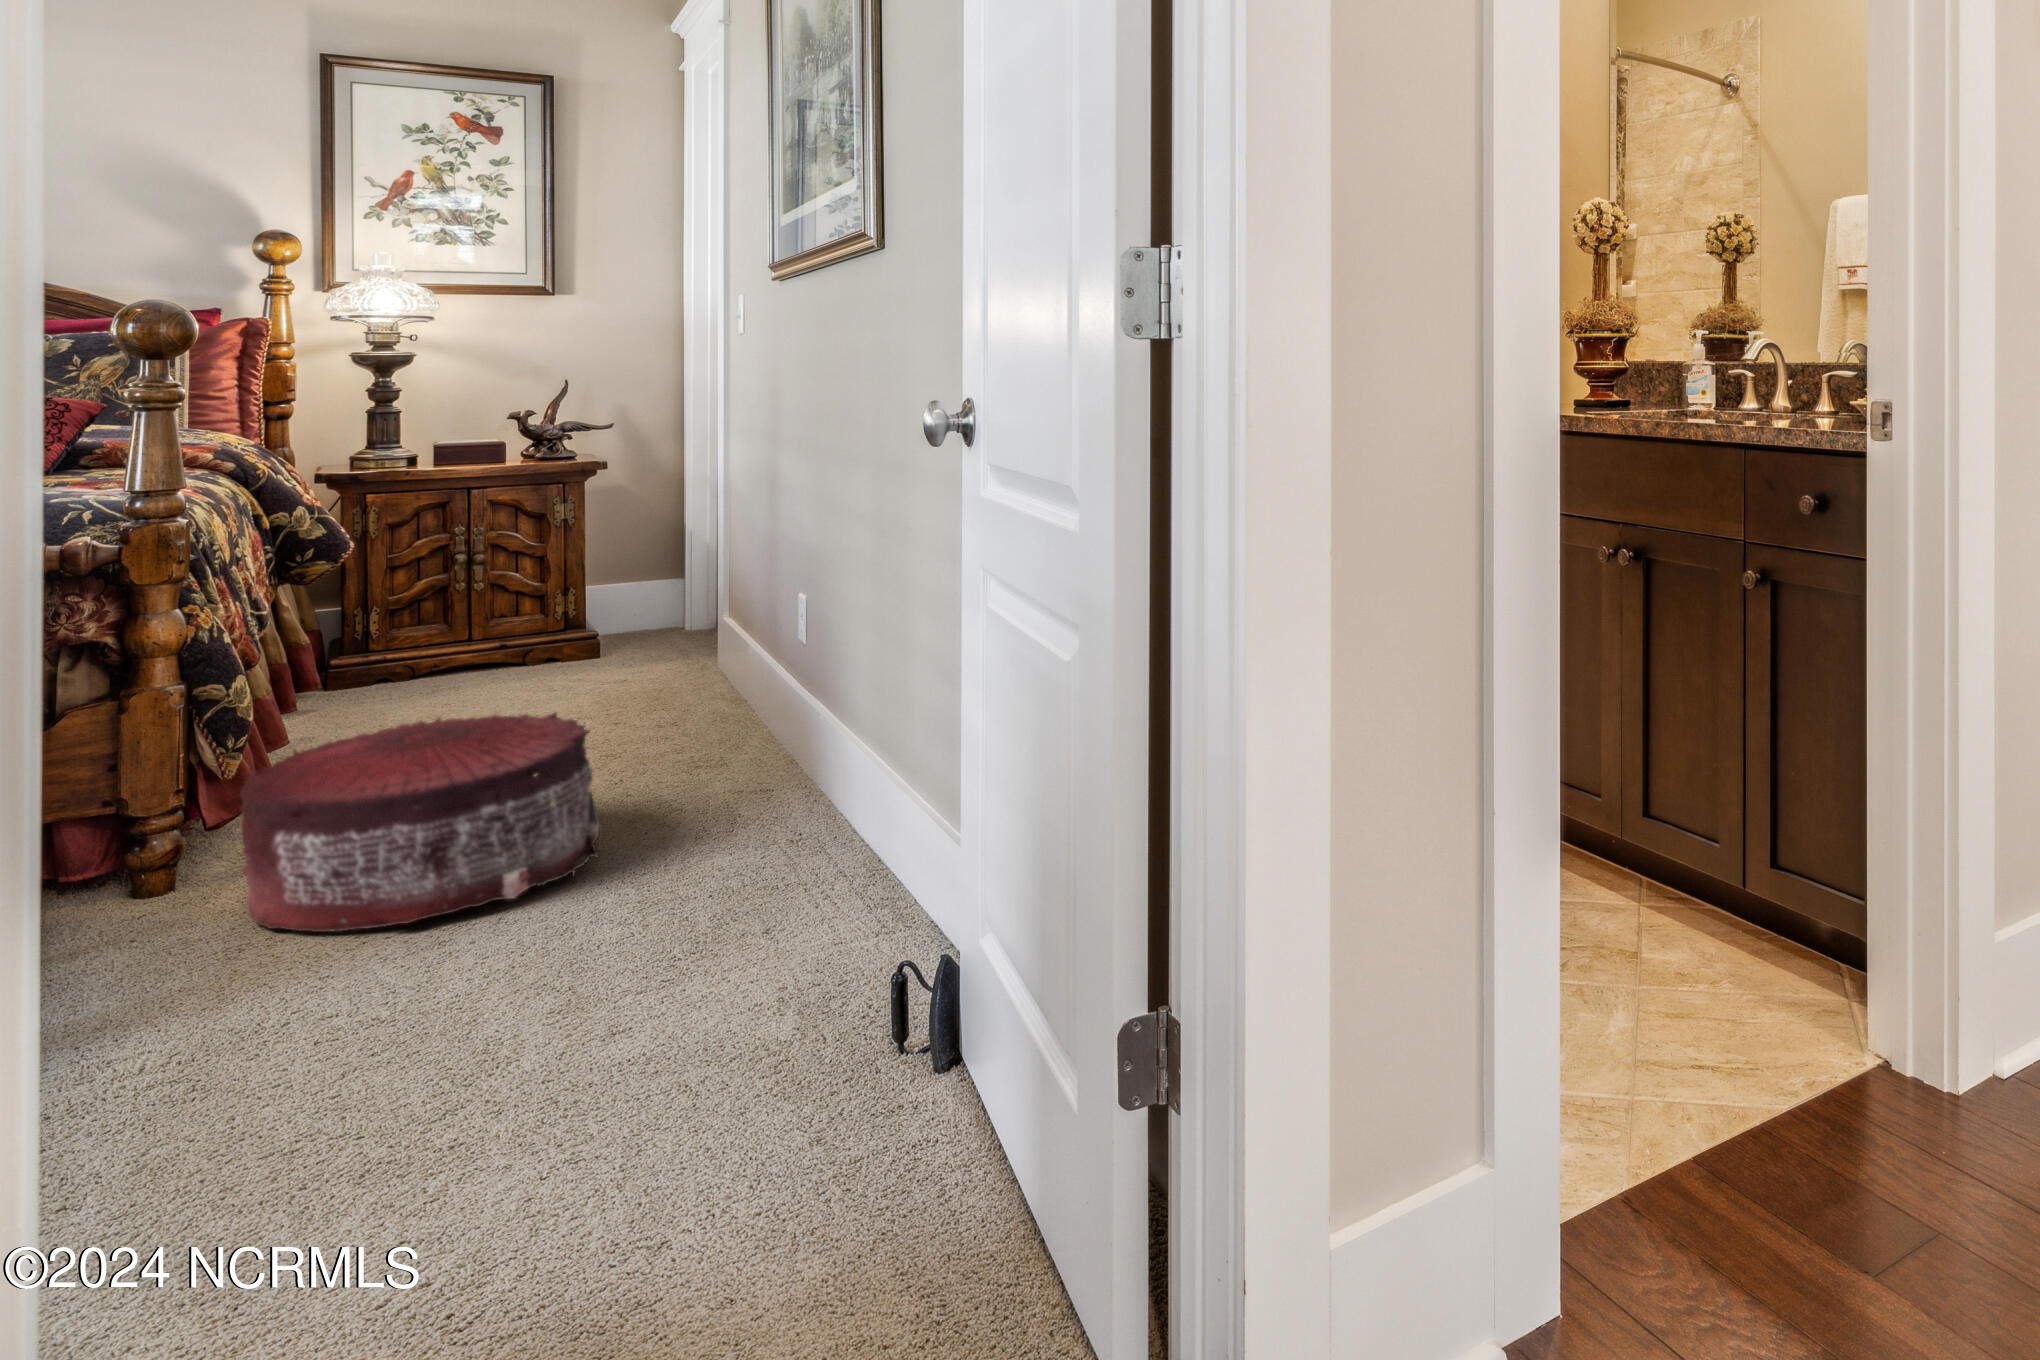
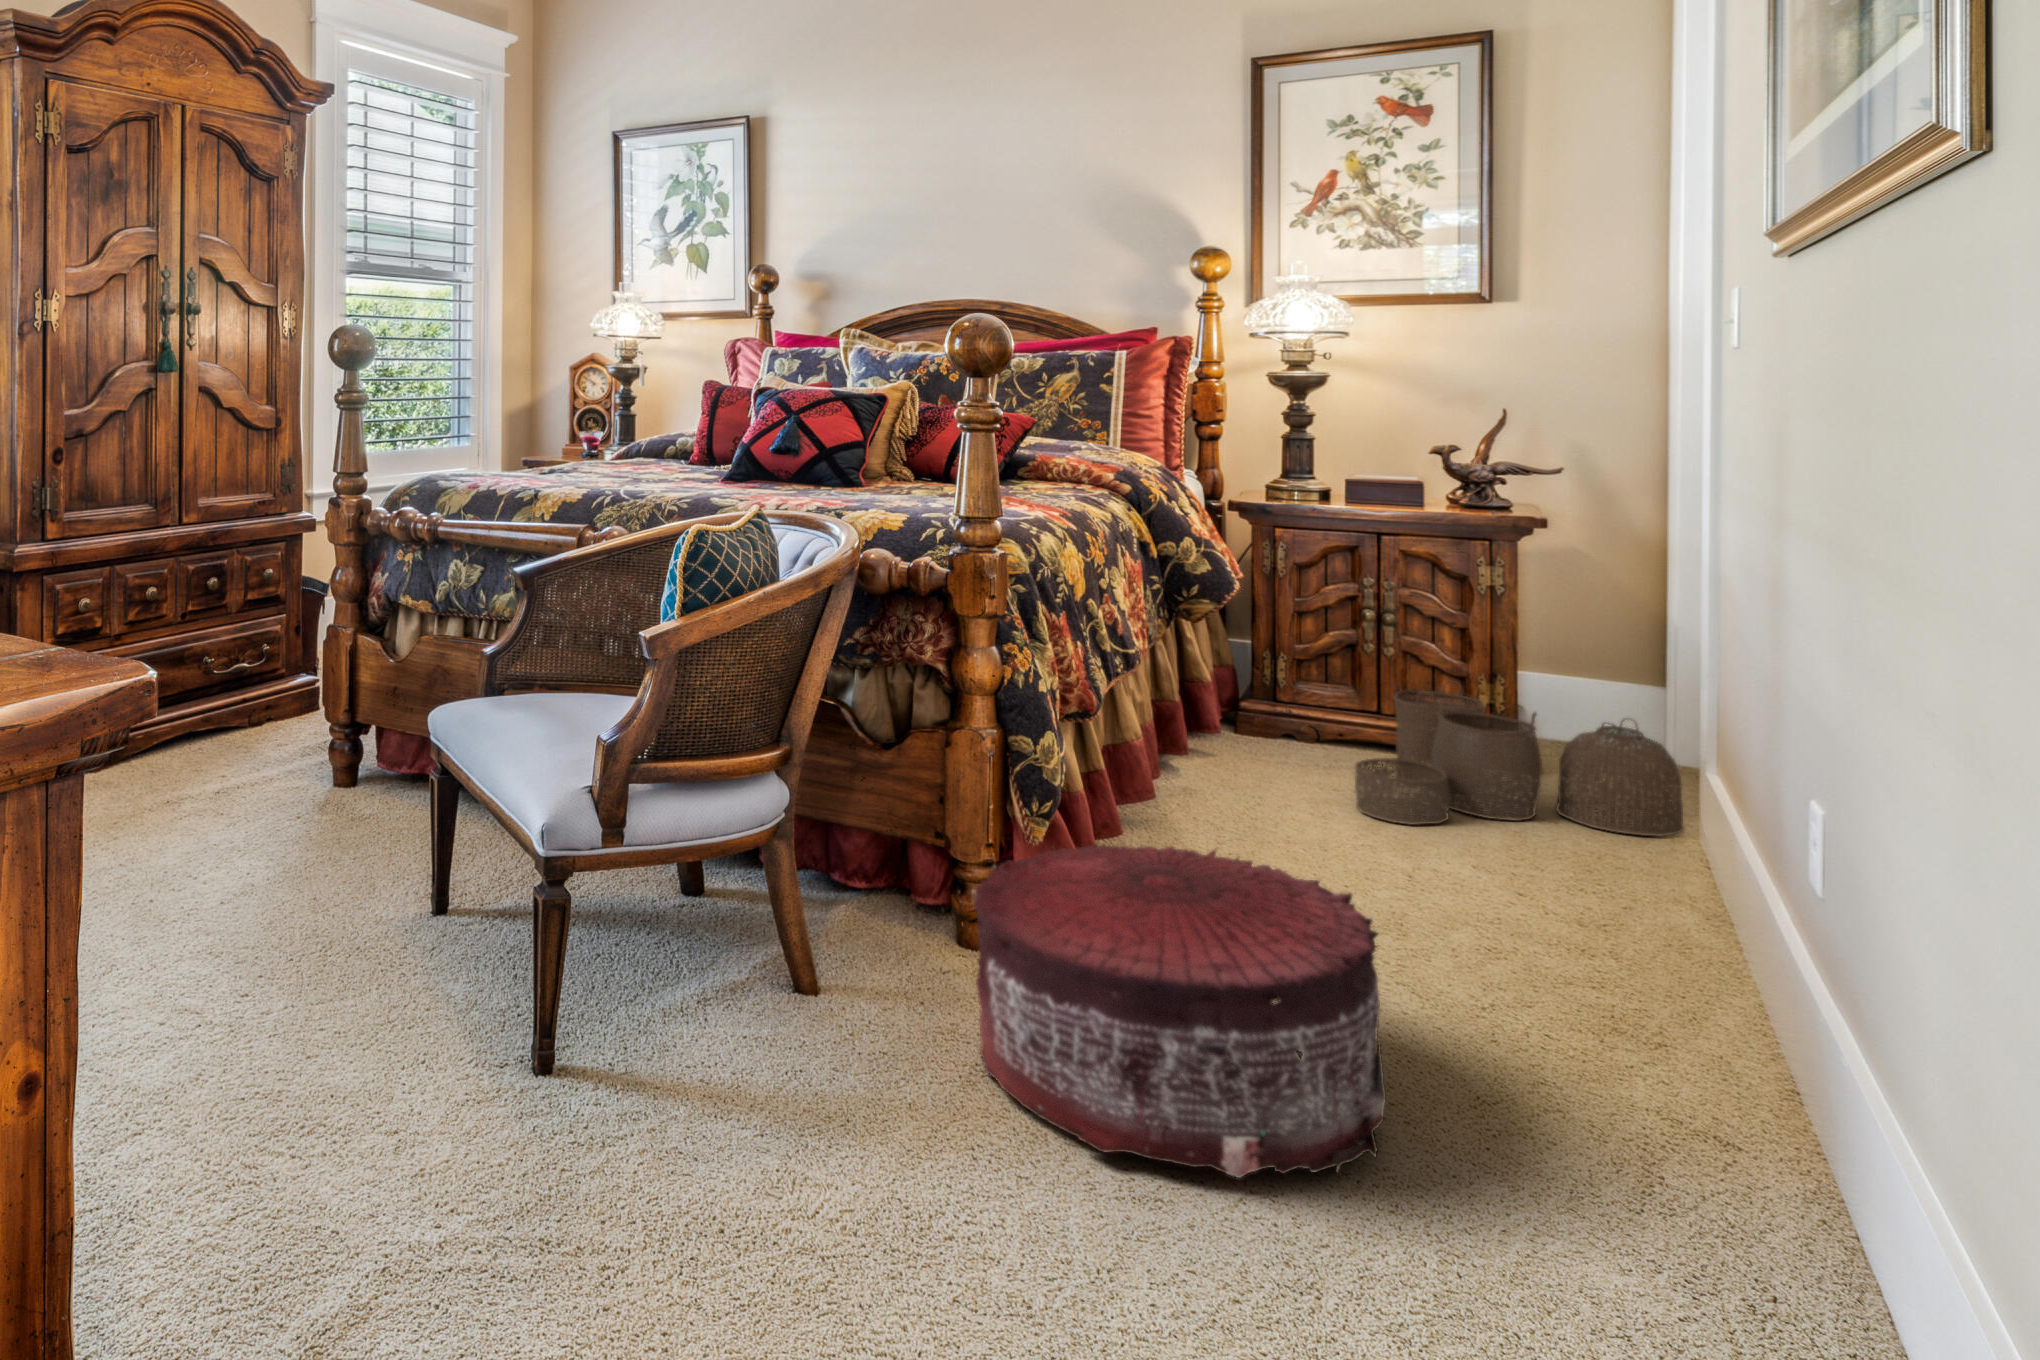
woven basket: none [473,596,711,710] -> present [1355,681,1684,836]

